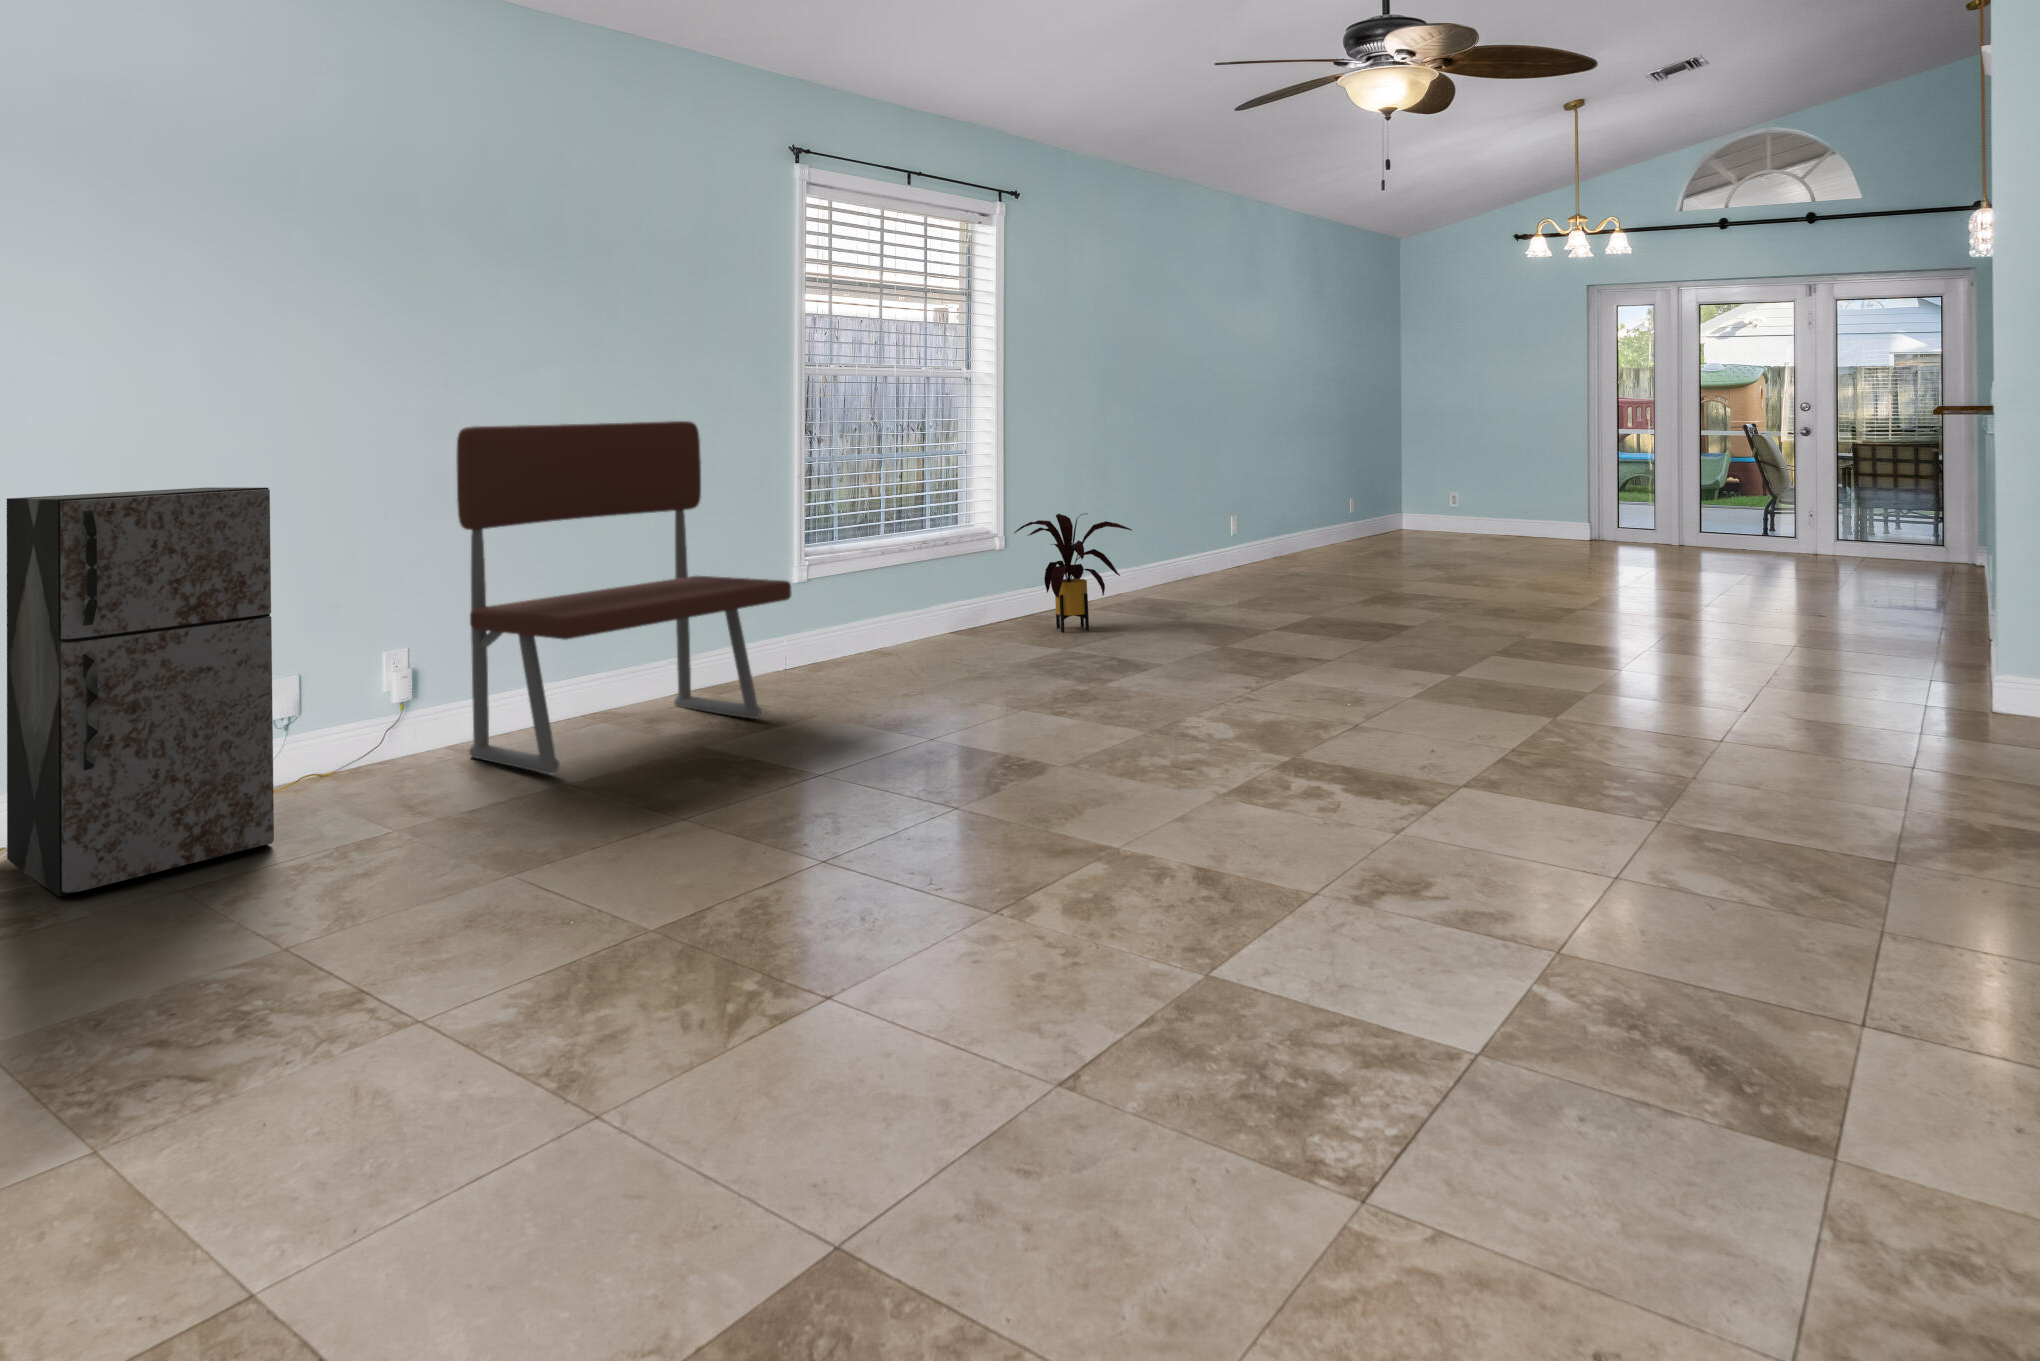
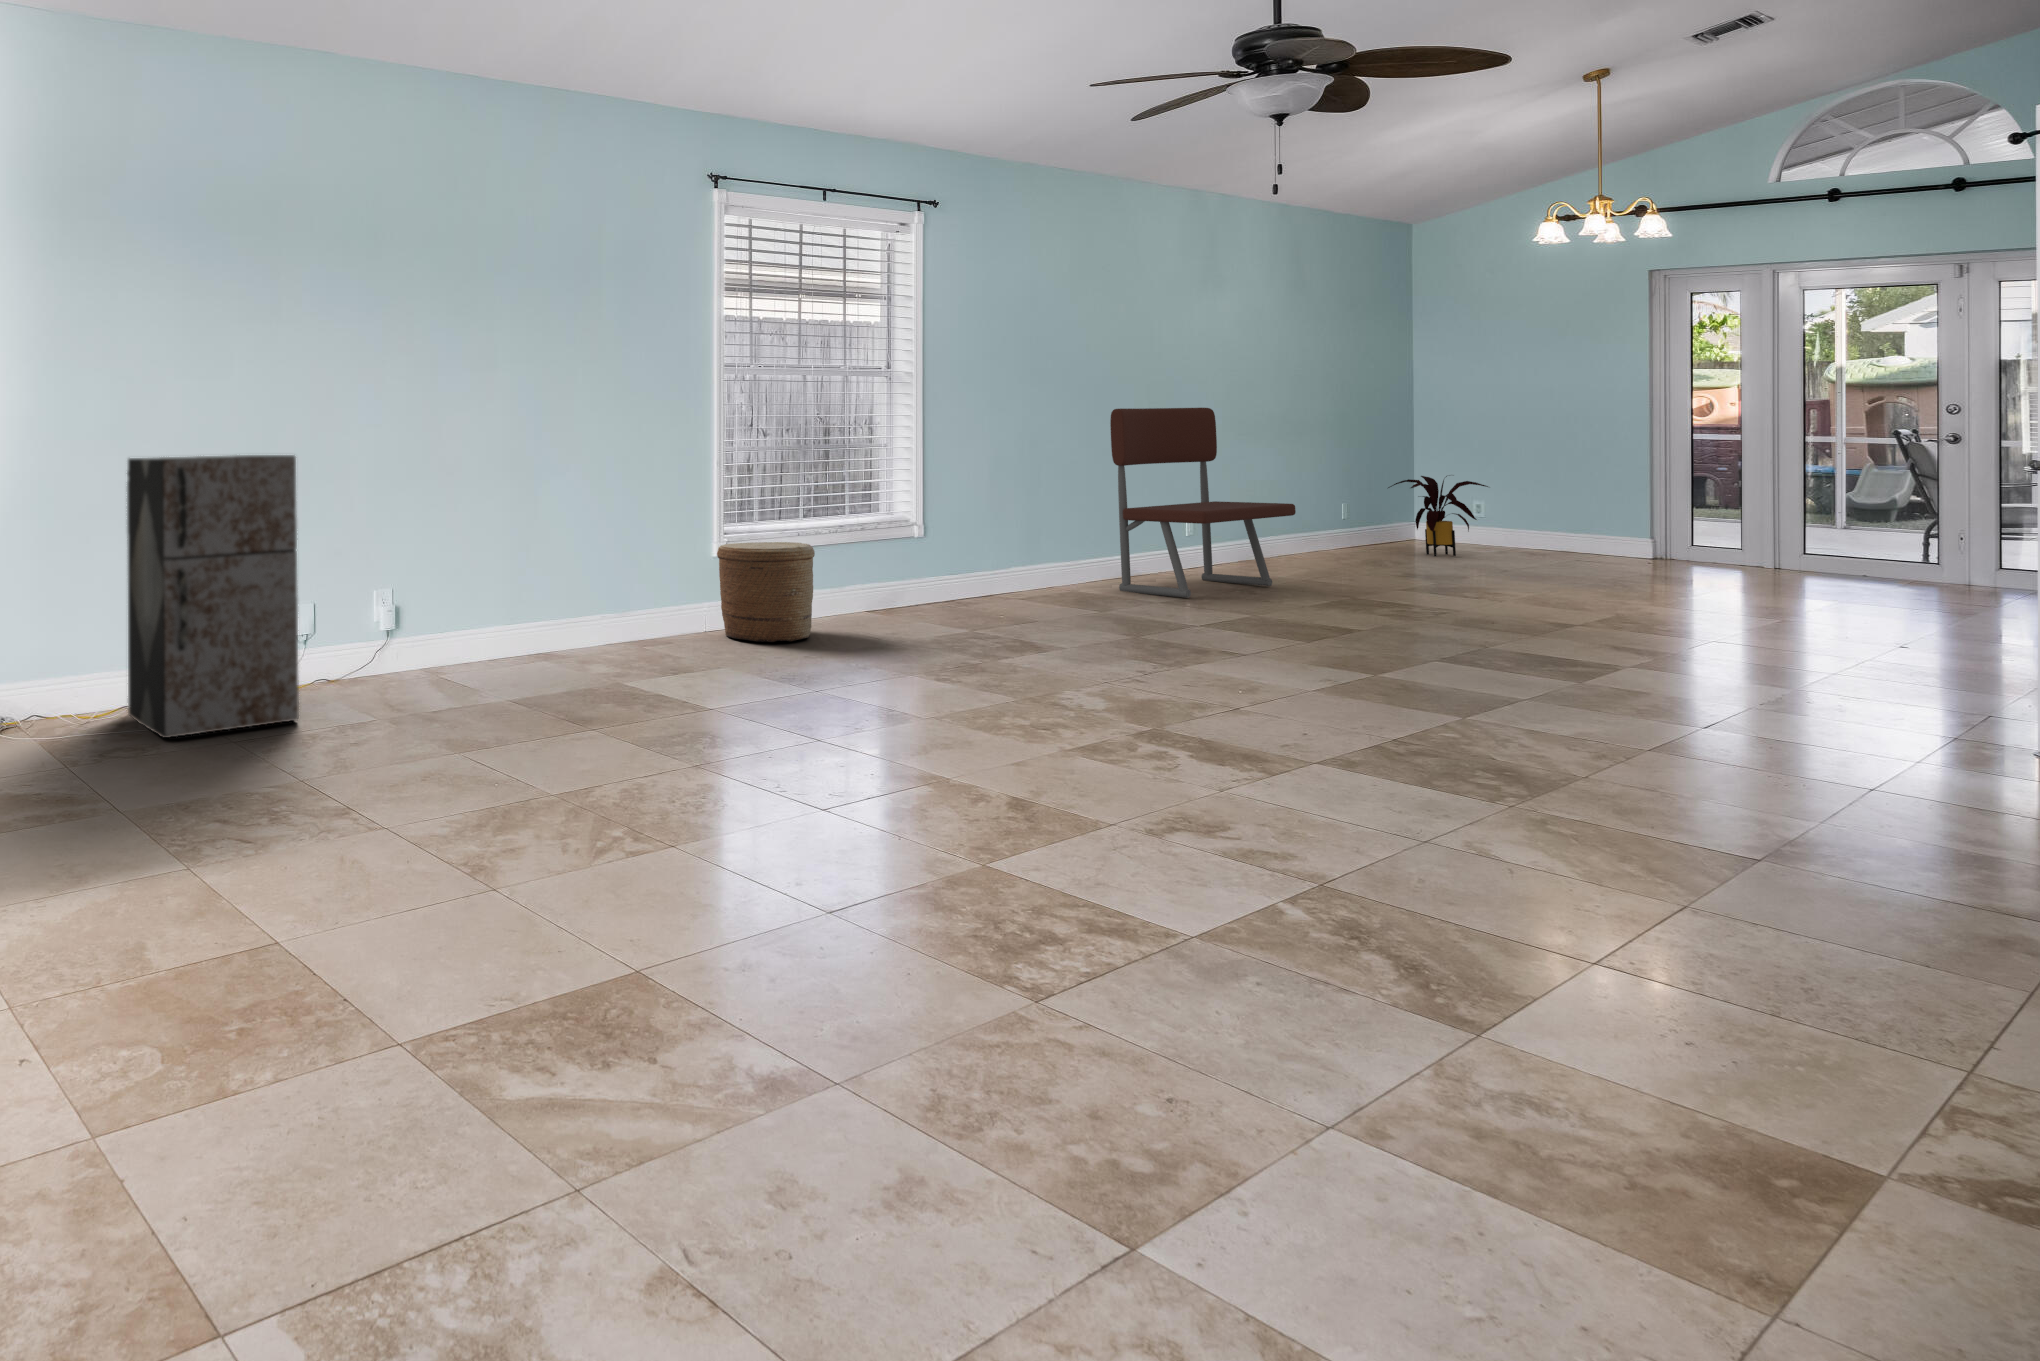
bench: present [457,421,791,774] -> present [1110,408,1296,598]
house plant: present [1014,513,1131,632] -> present [1388,476,1488,556]
woven basket: none [799,562,906,676] -> present [717,542,815,642]

